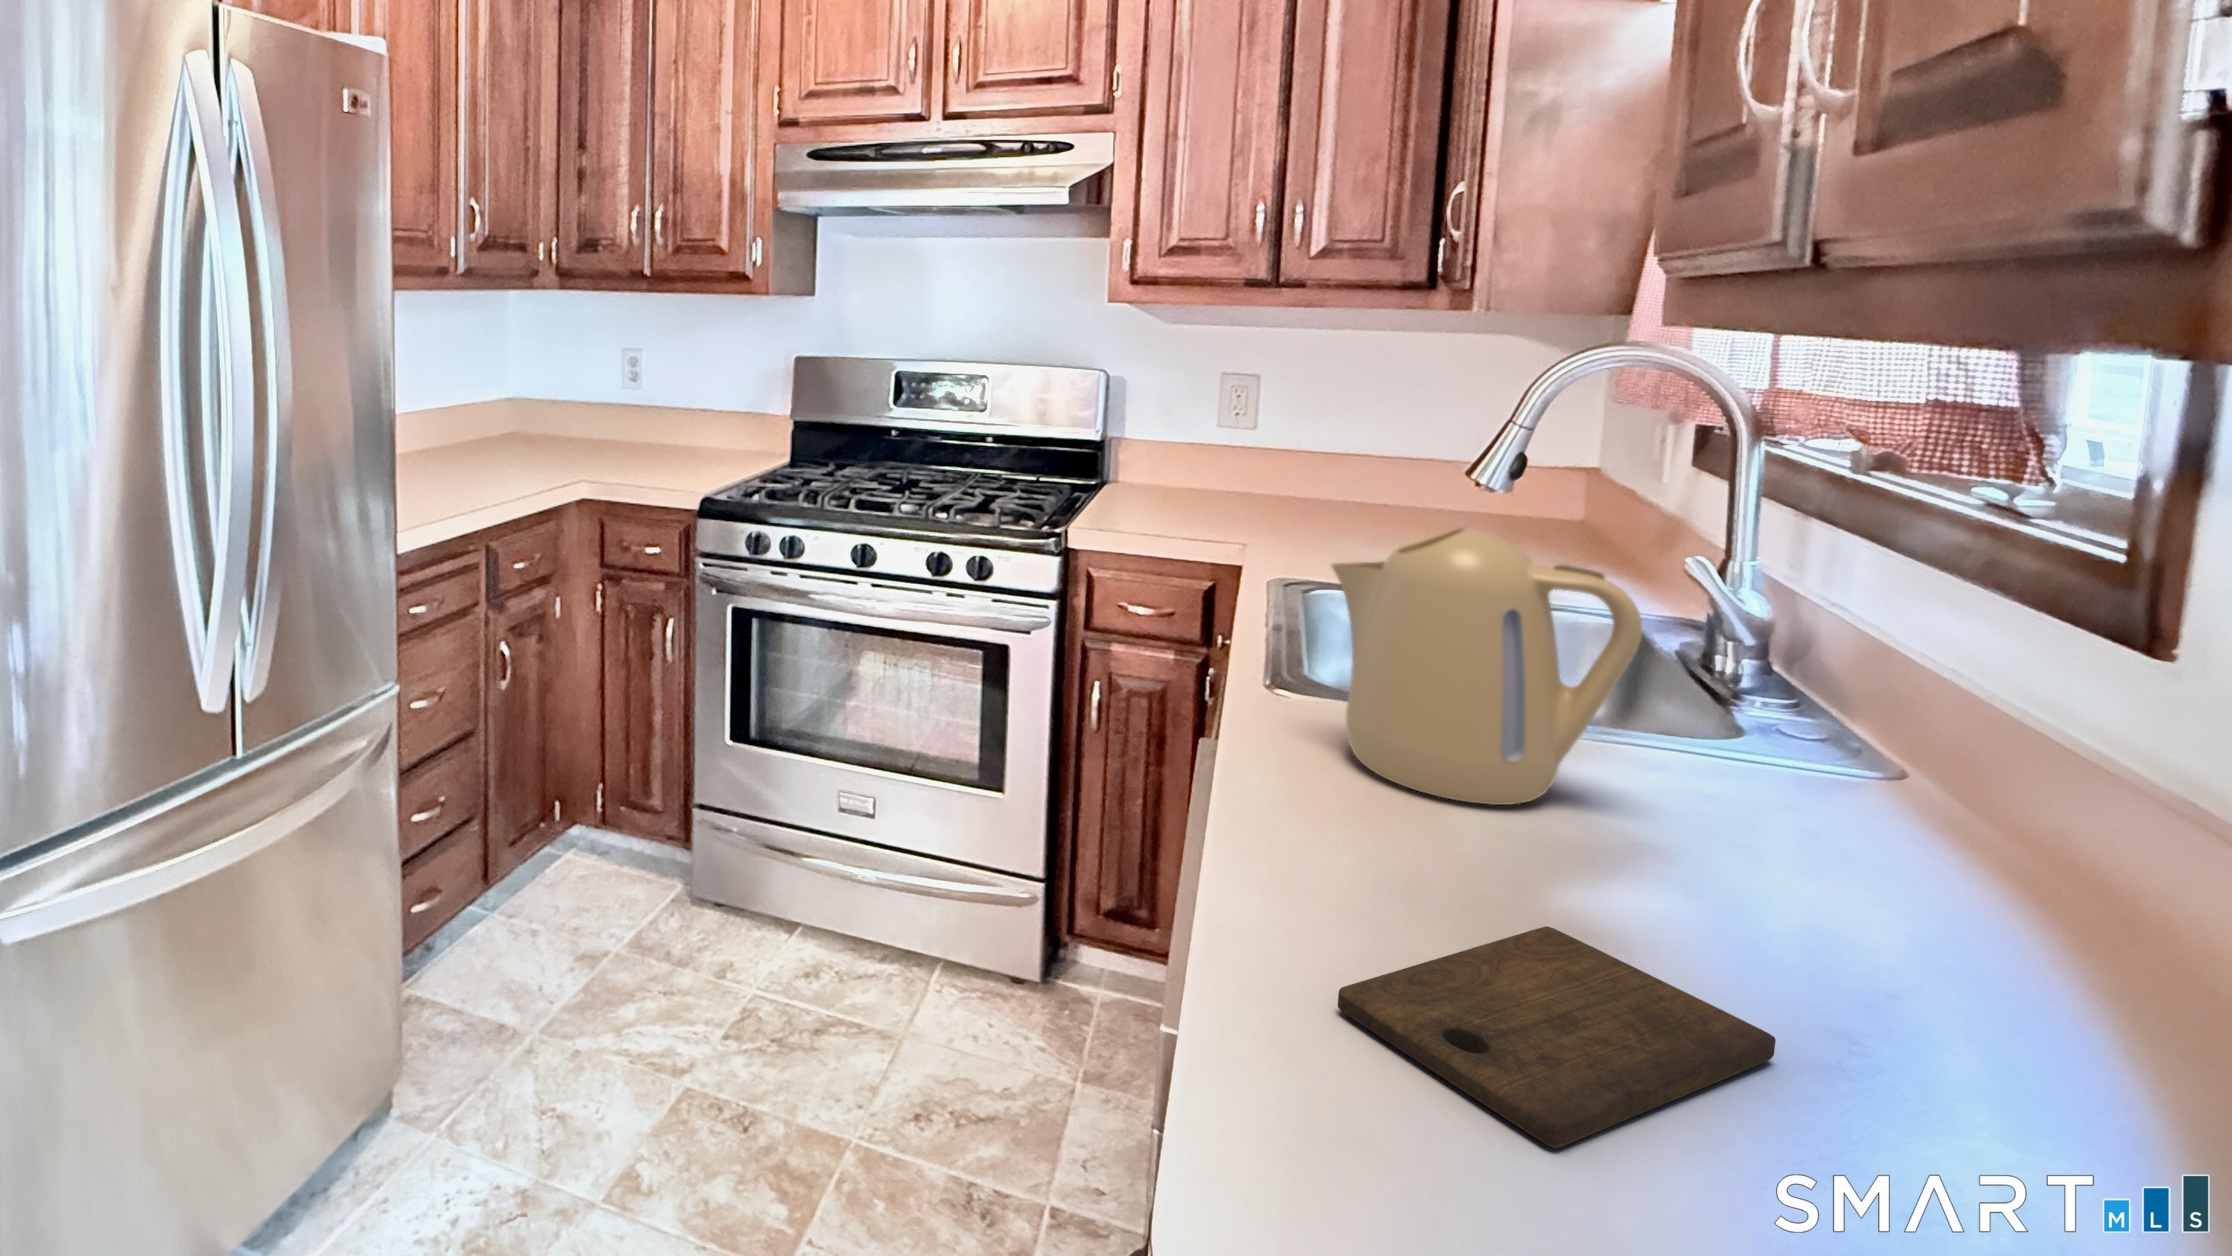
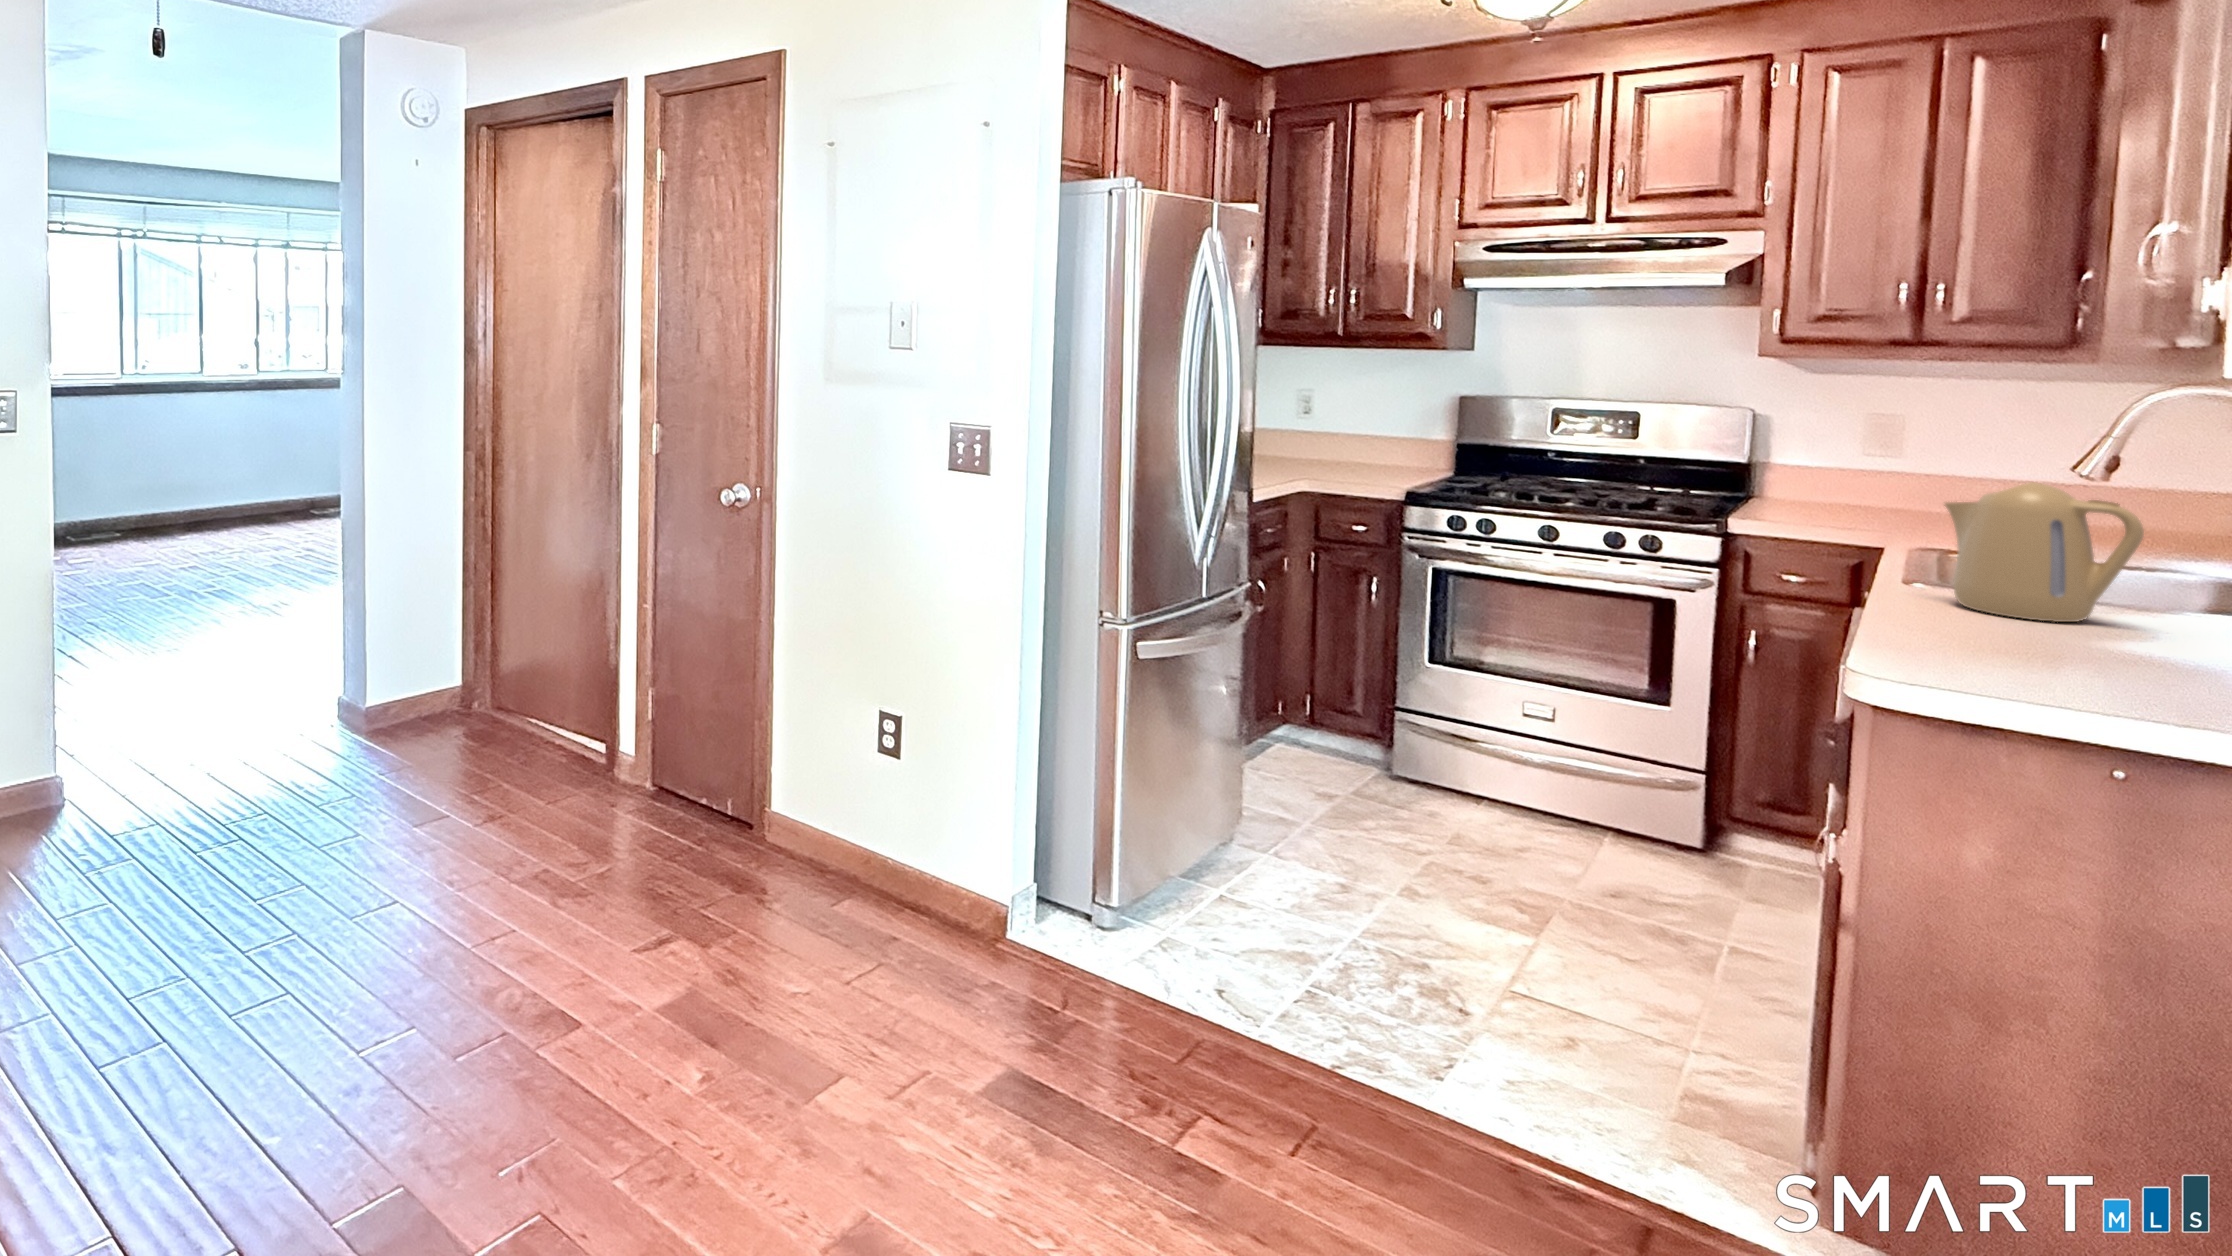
cutting board: present [1338,926,1776,1148] -> none [1929,637,2152,670]

